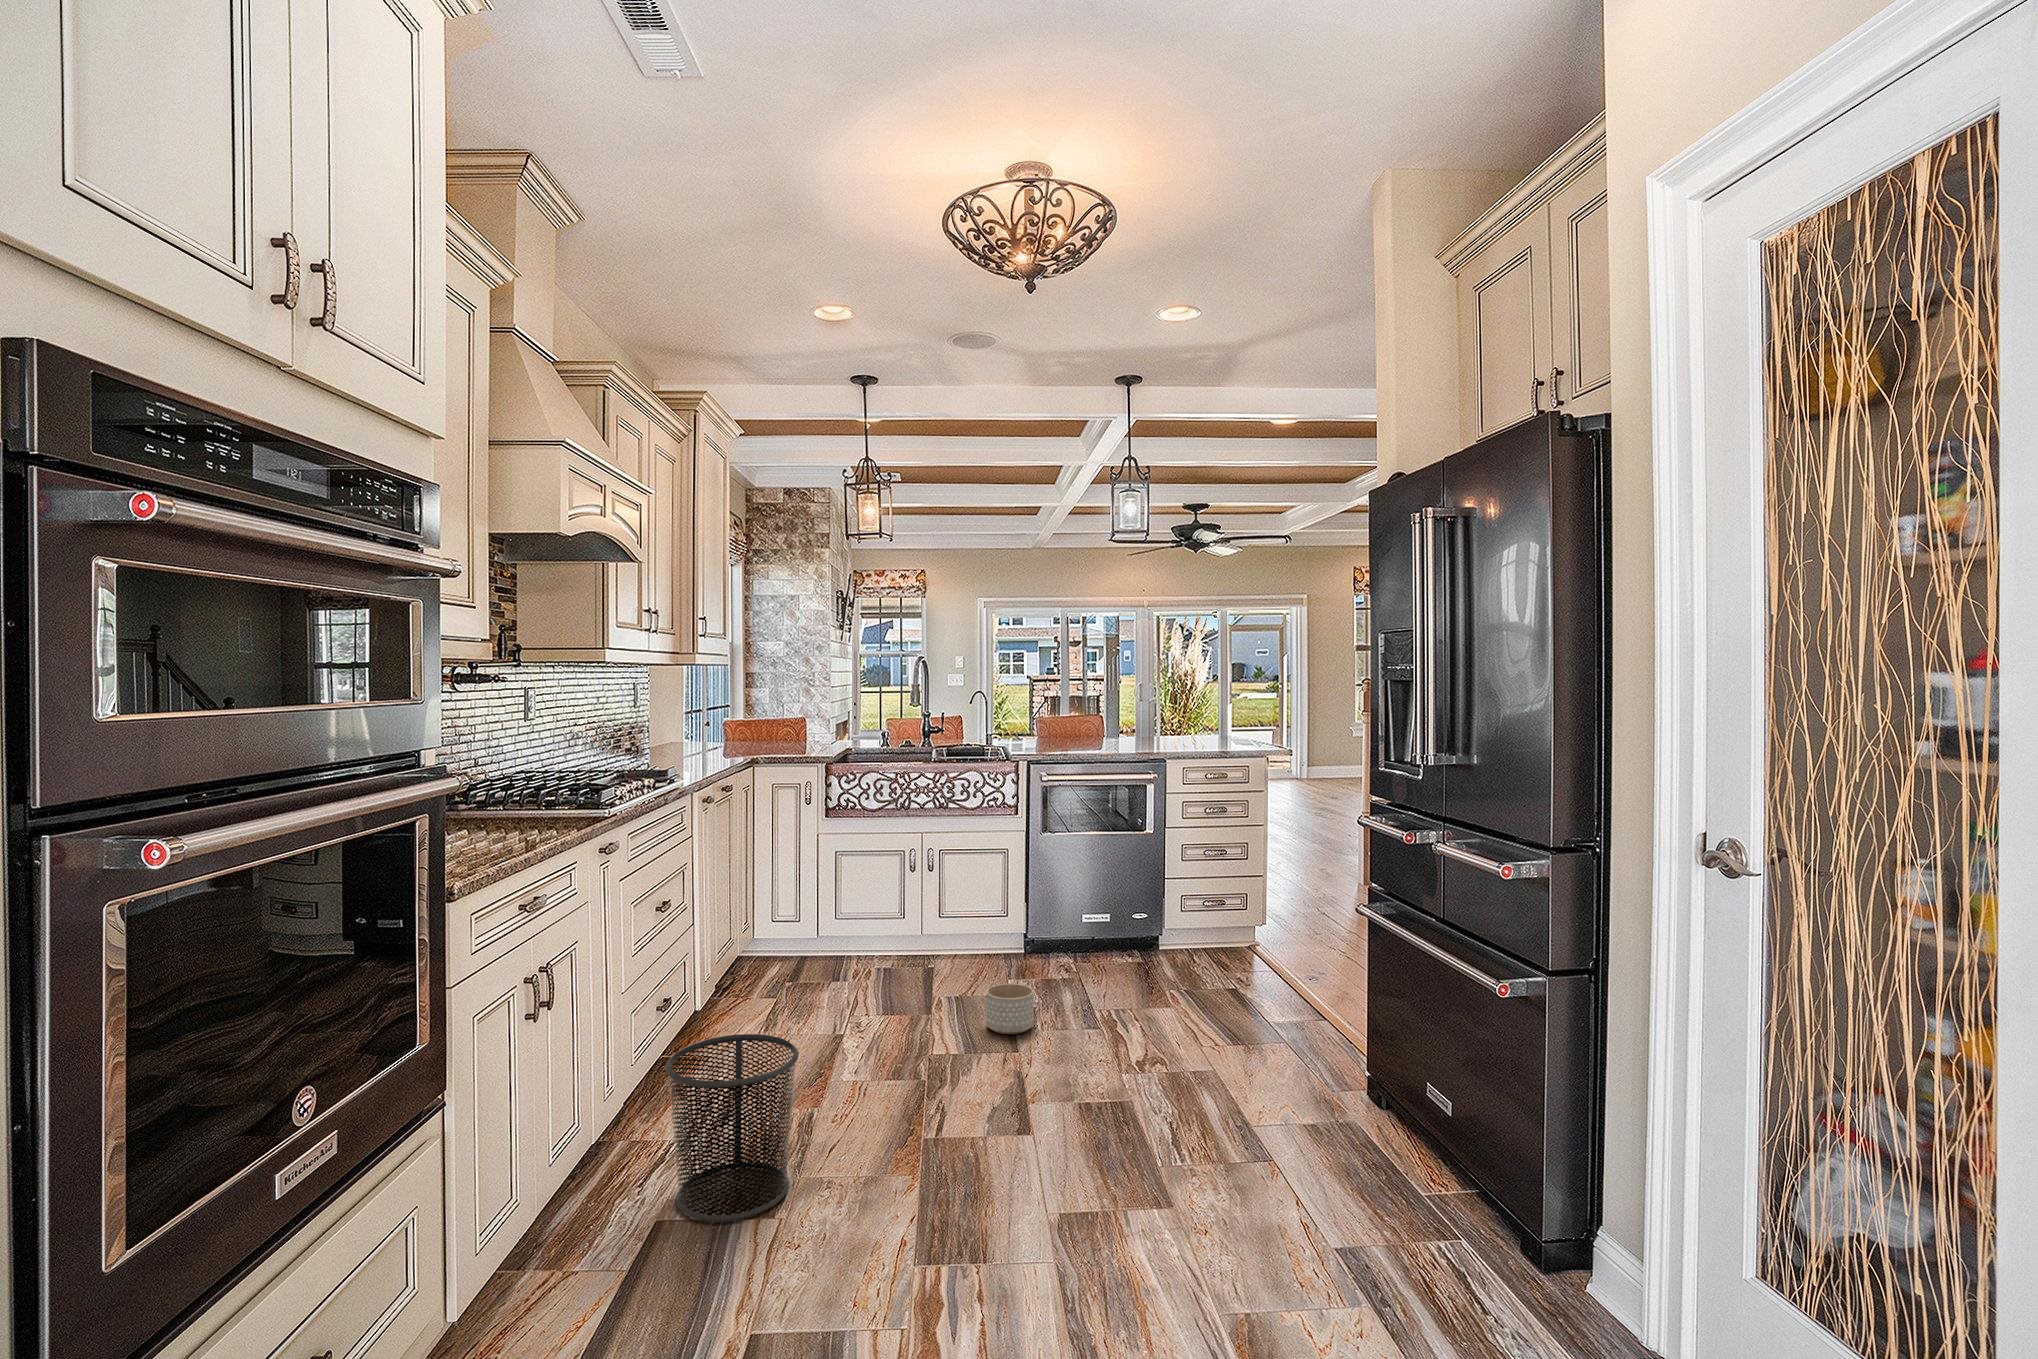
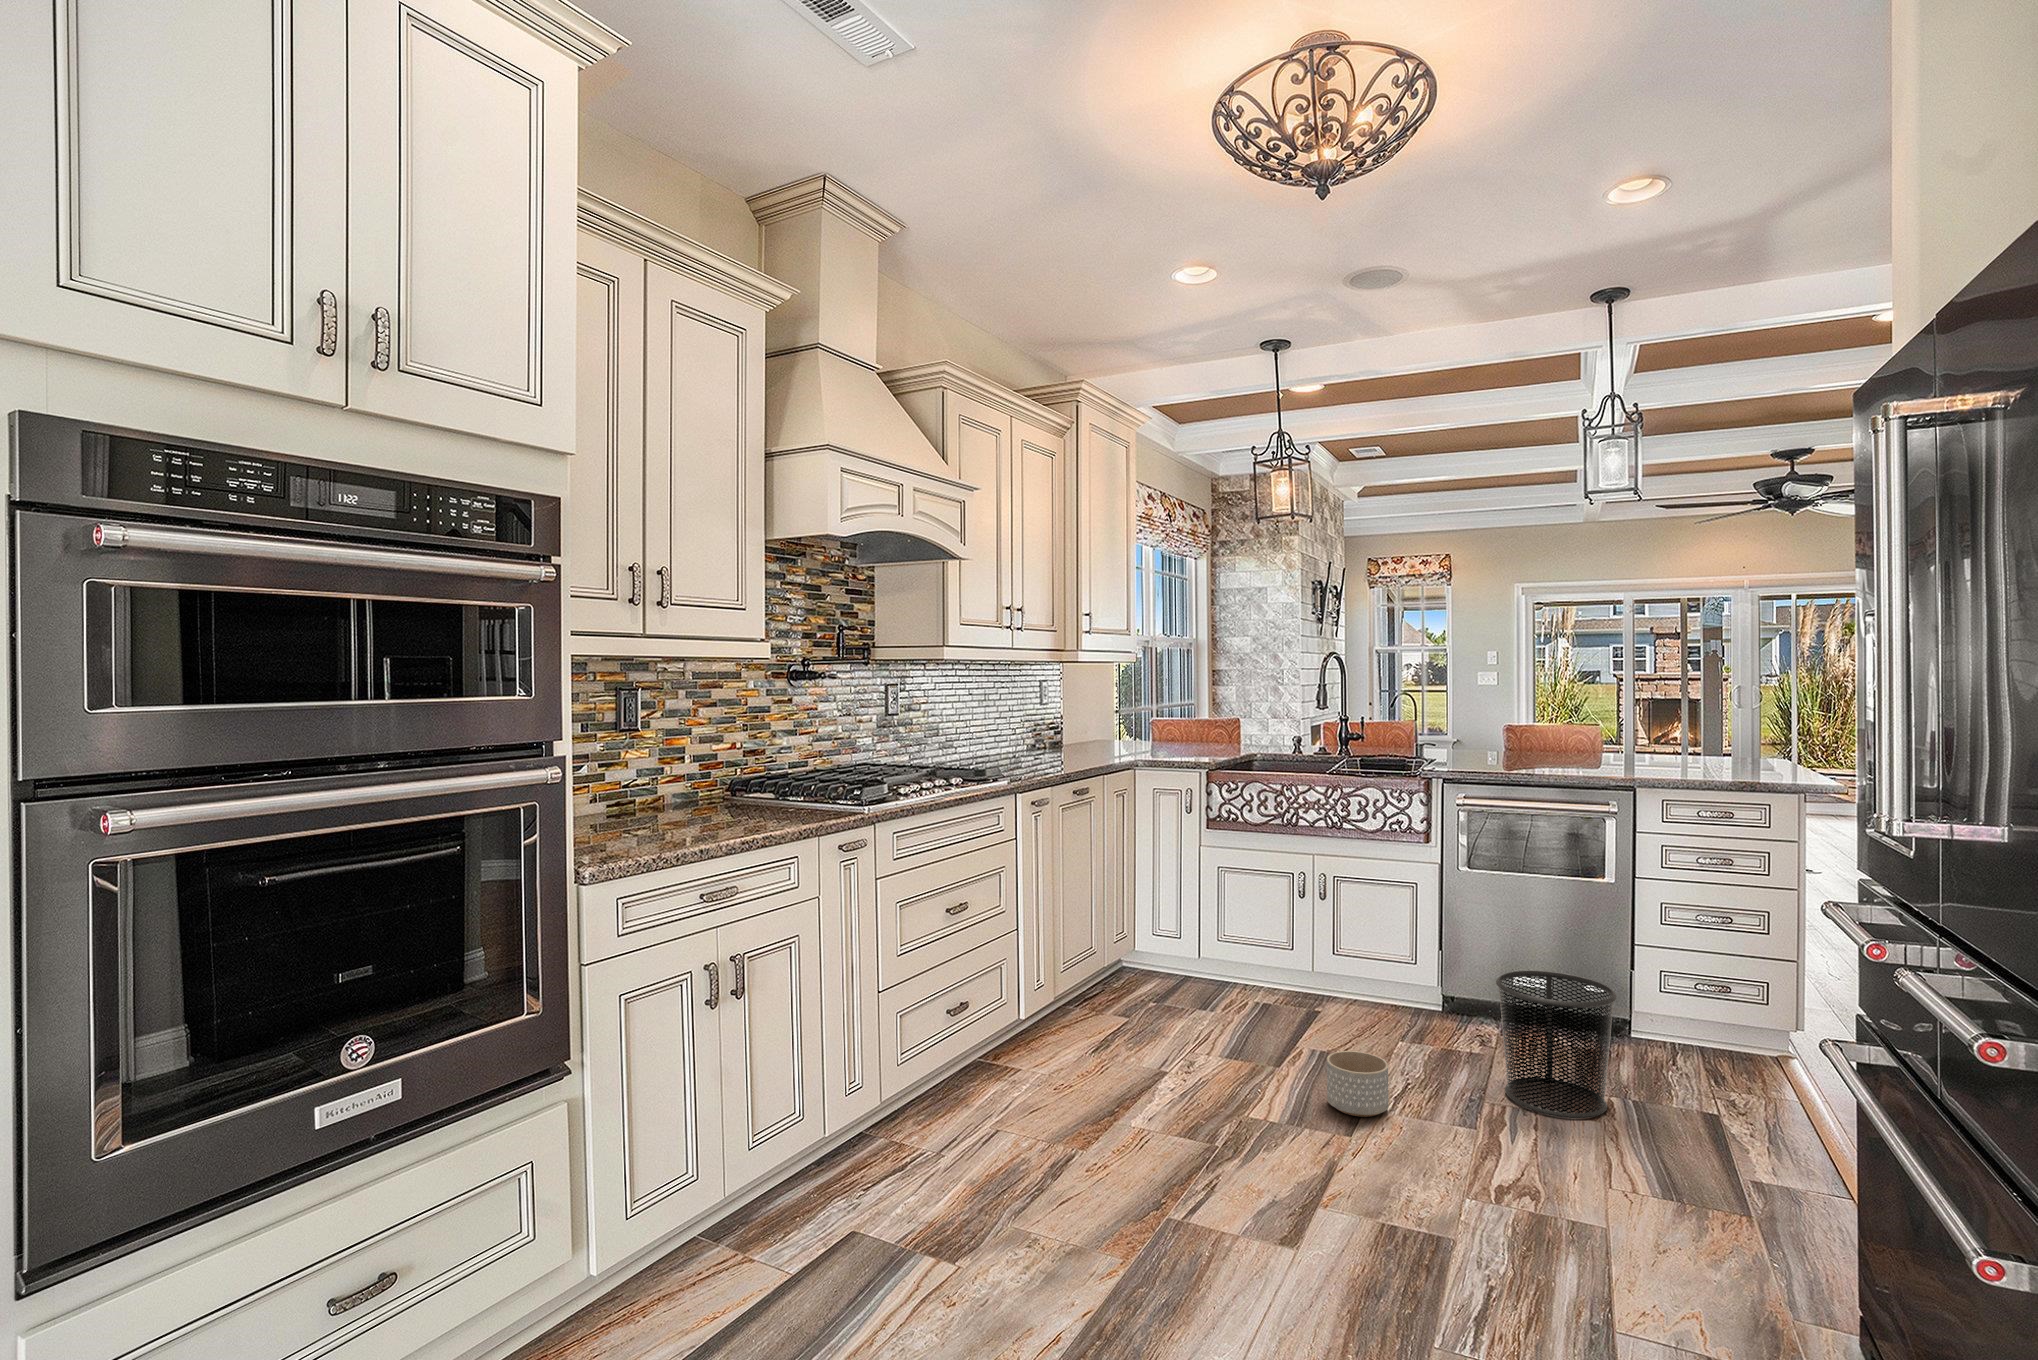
waste bin: present [665,1034,799,1222] -> present [1496,971,1617,1118]

